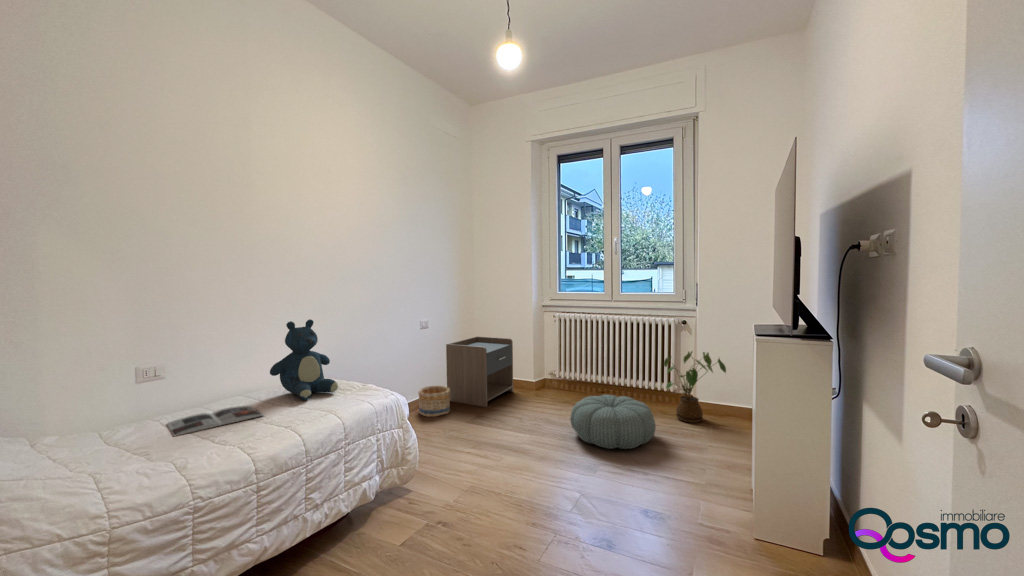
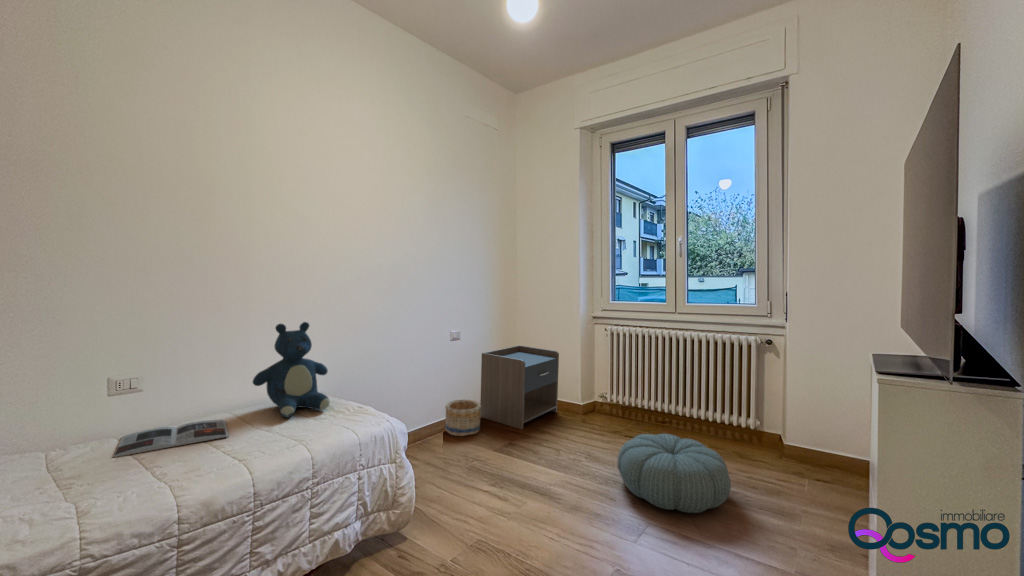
house plant: present [664,351,726,423] -> none [746,387,836,483]

